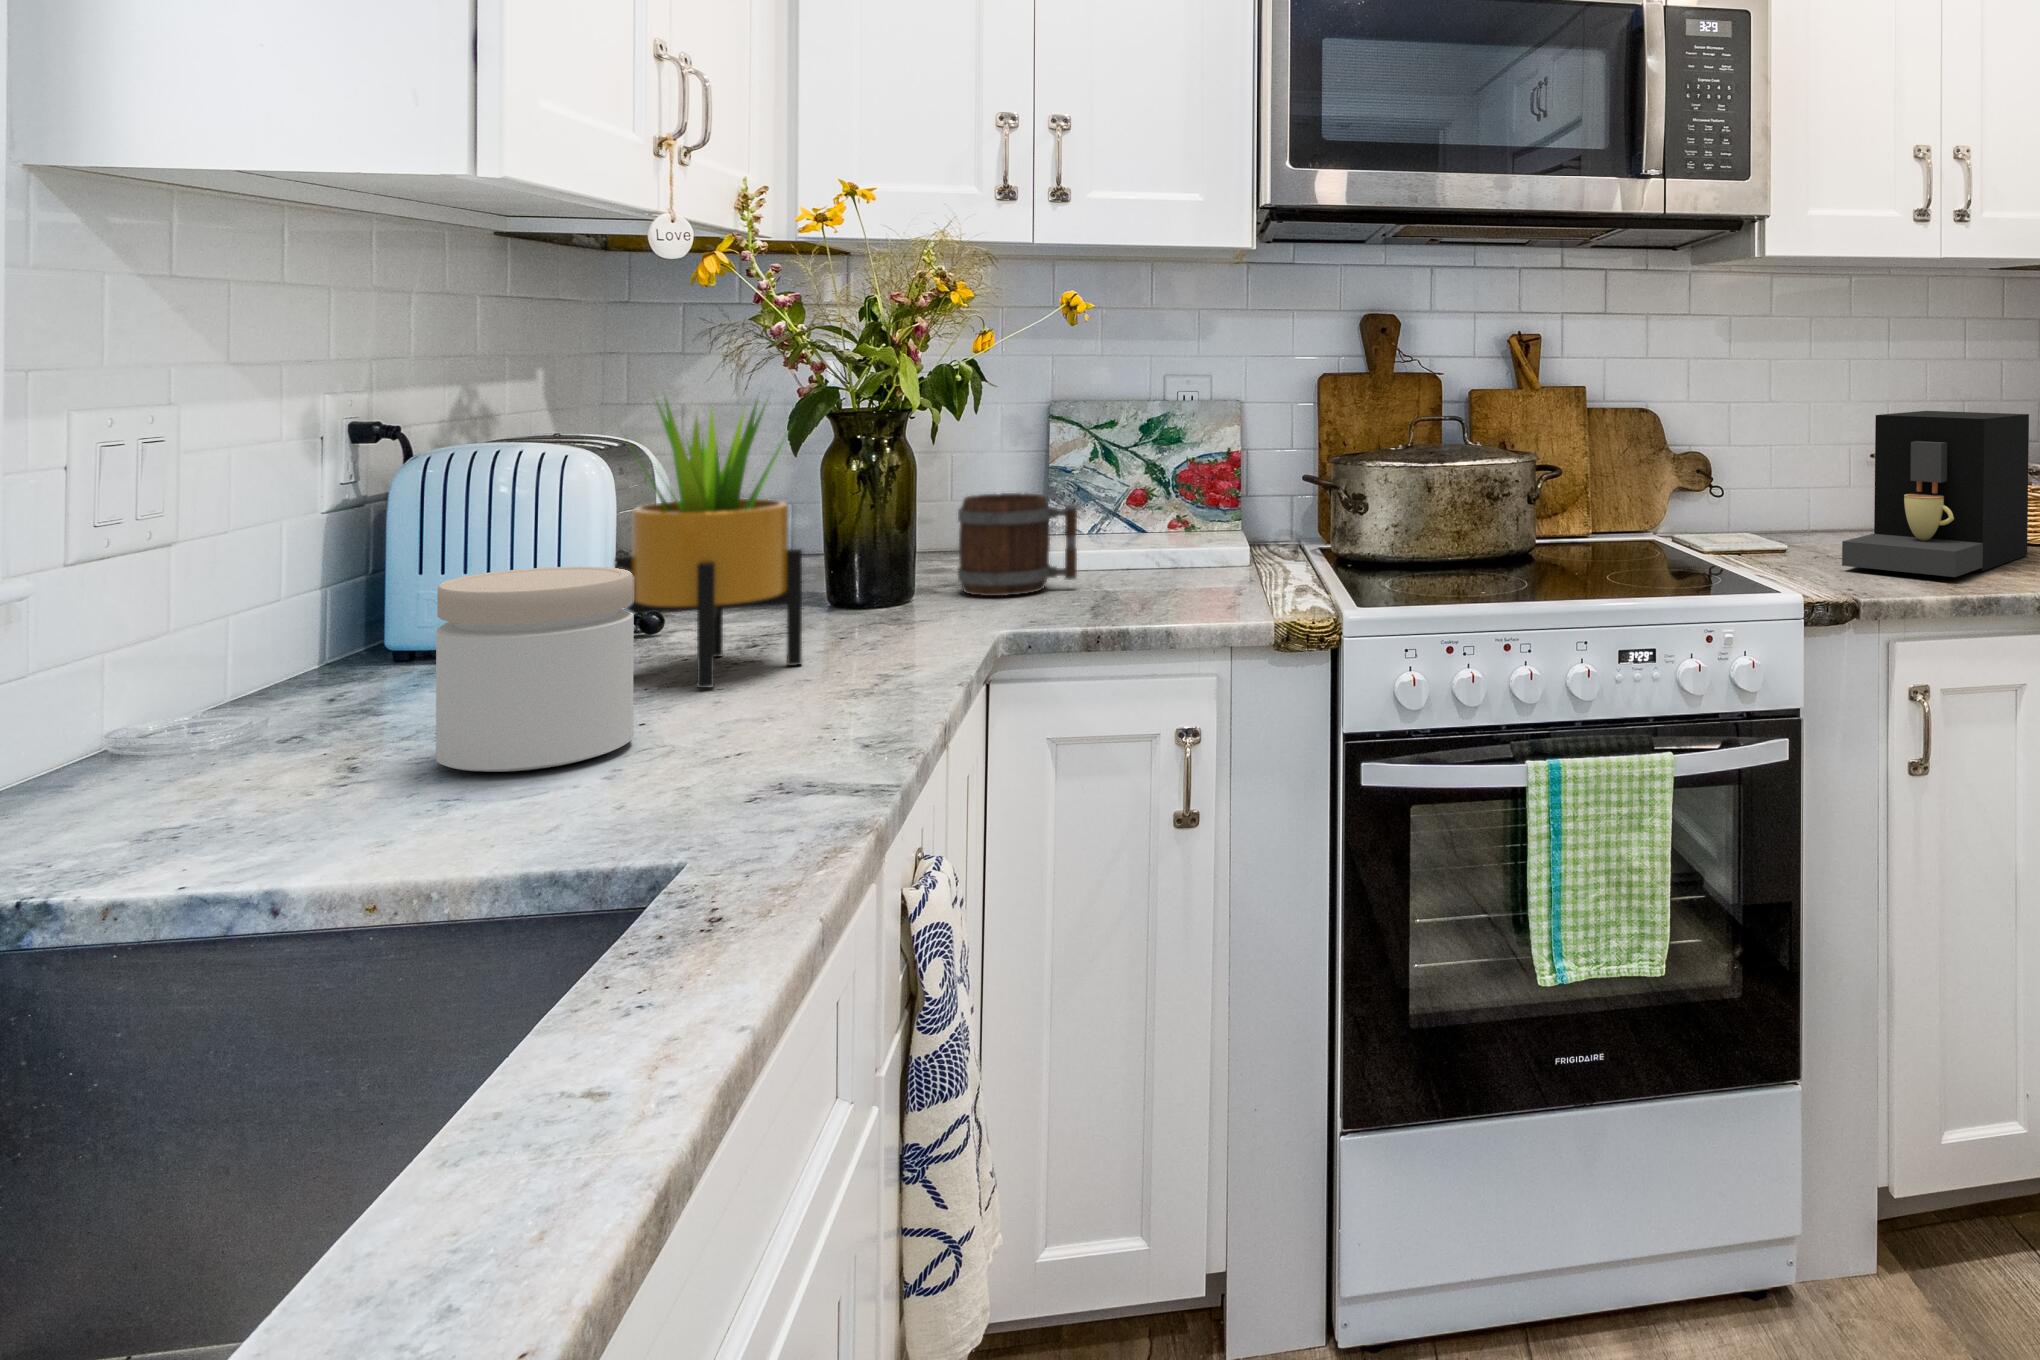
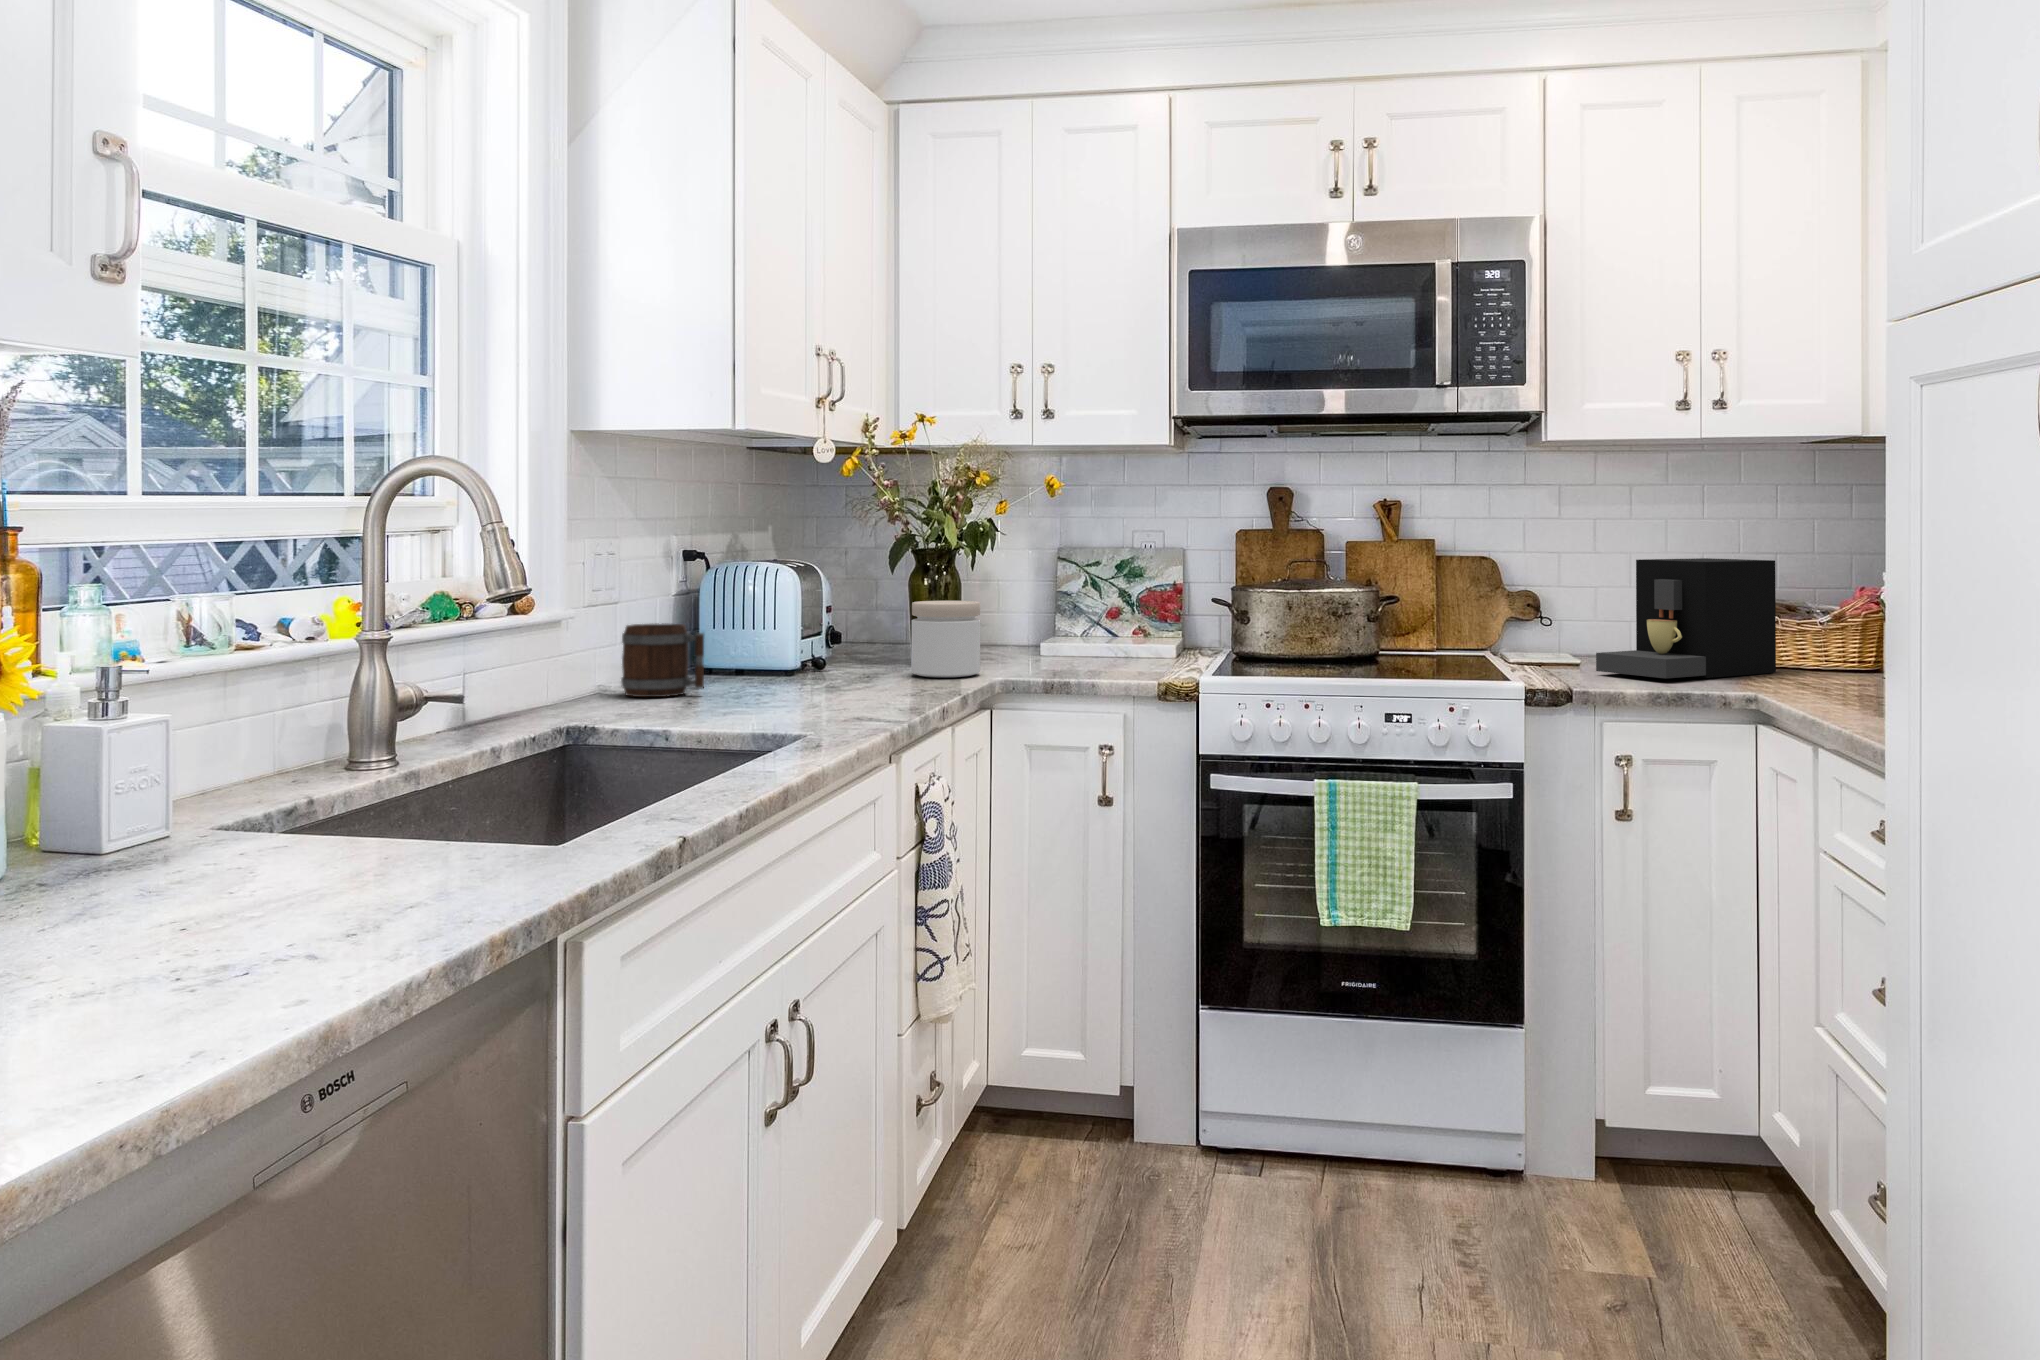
potted plant: present [615,400,802,688] -> none [795,532,886,690]
mug: present [958,493,1077,596] -> present [621,623,704,697]
jar: present [436,567,634,772] -> present [911,601,980,677]

